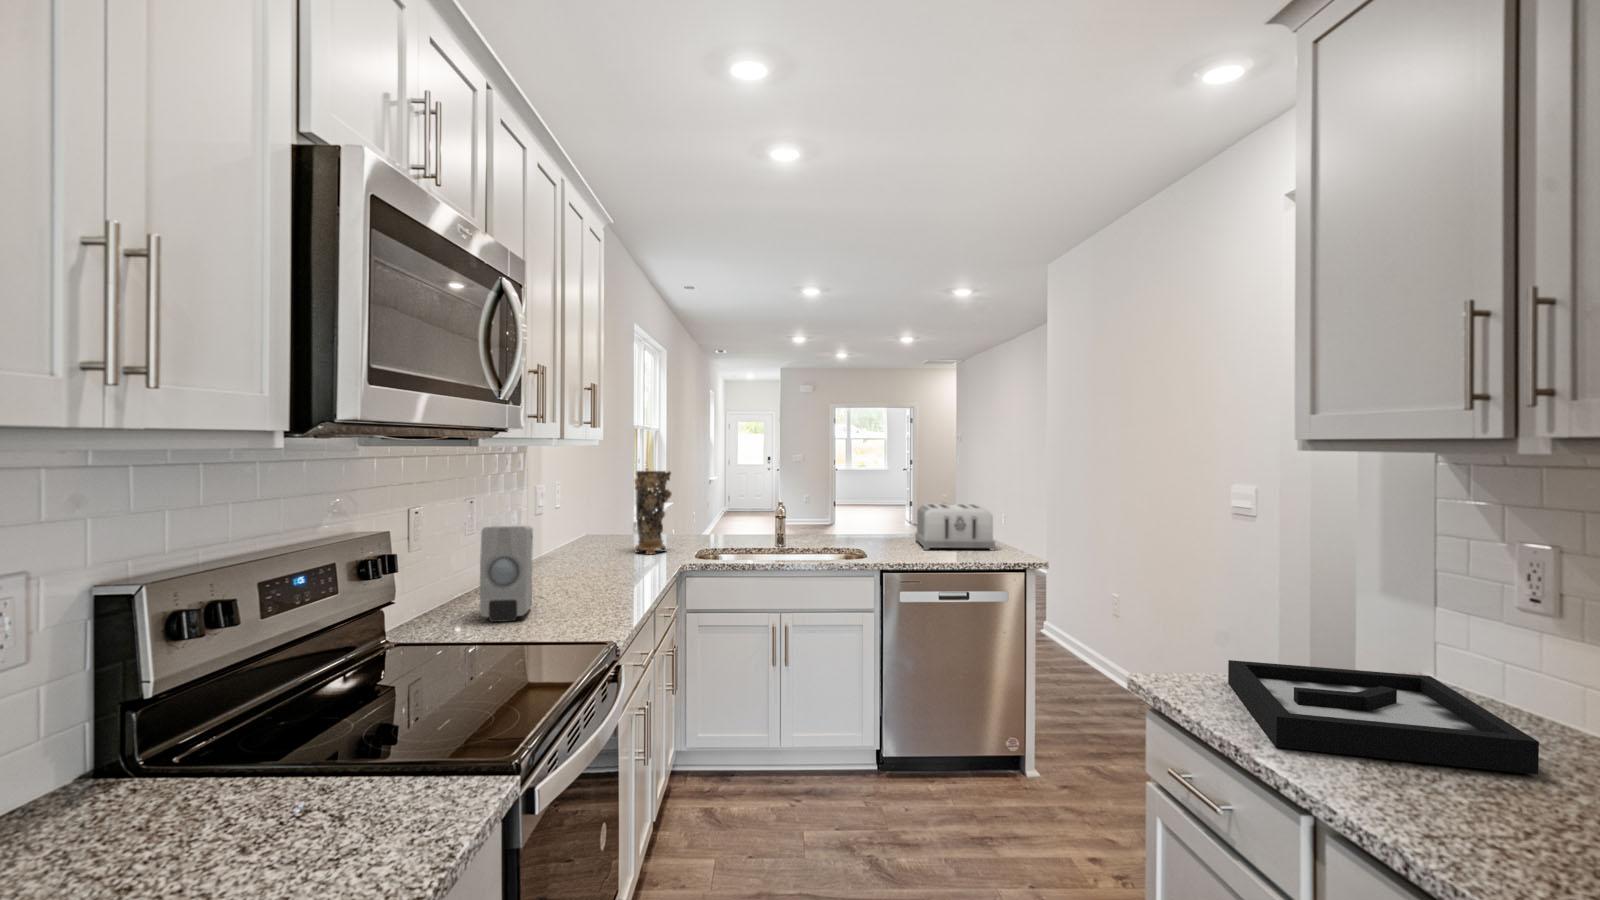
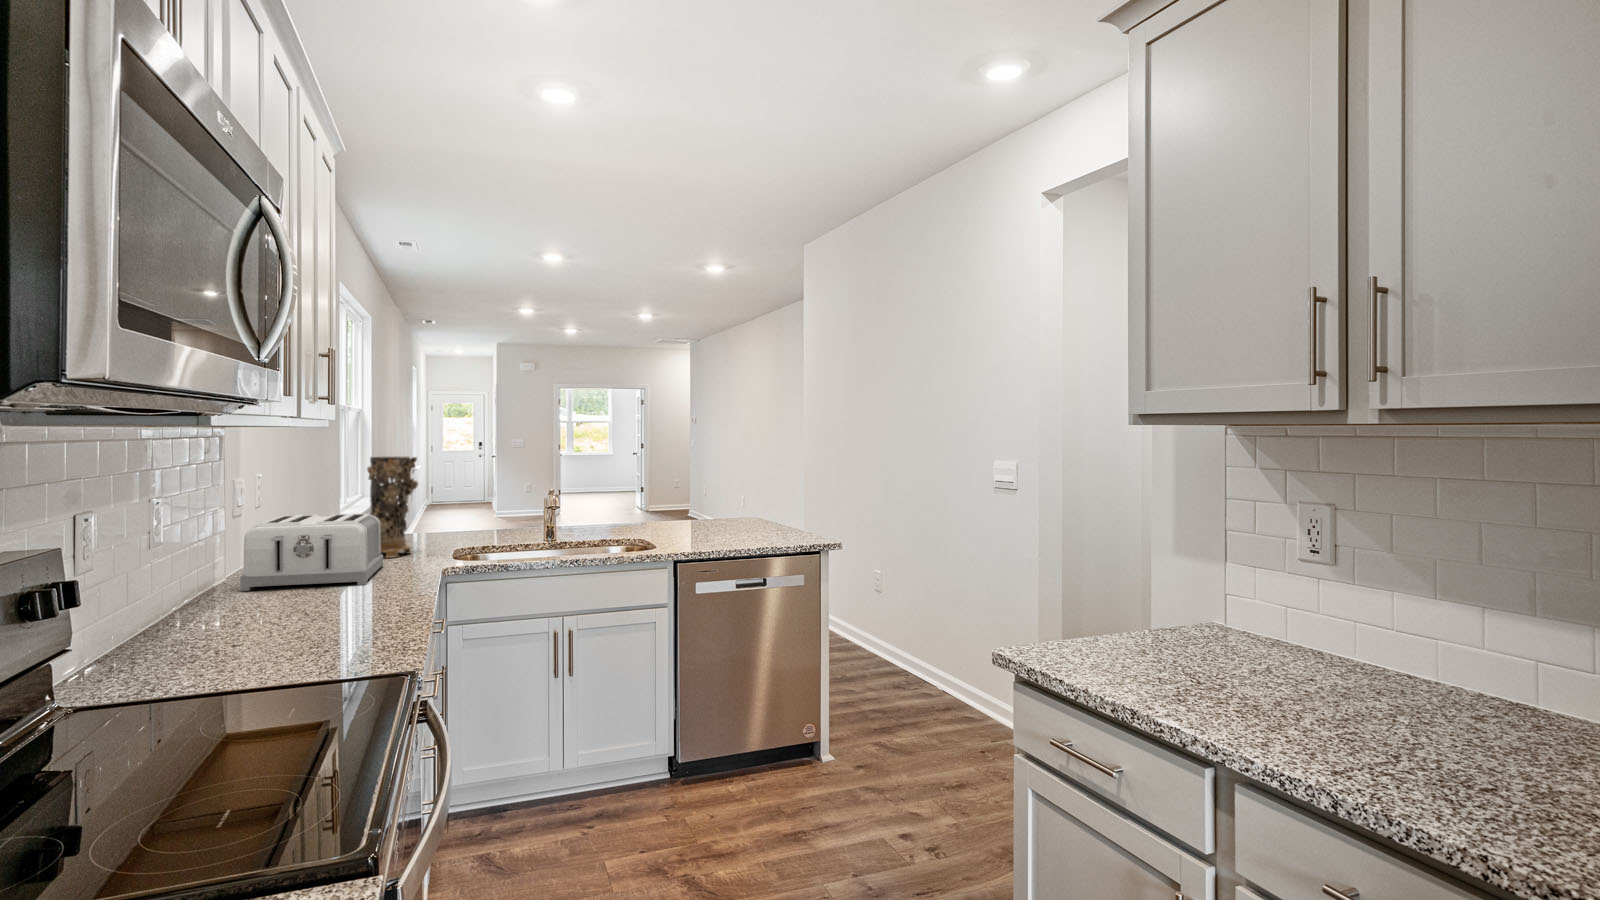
toaster: present [915,504,995,551] -> present [240,513,383,591]
soap dispenser: present [480,526,533,622] -> none [180,526,256,659]
decorative tray: present [1228,660,1539,775] -> none [1079,625,1362,706]

